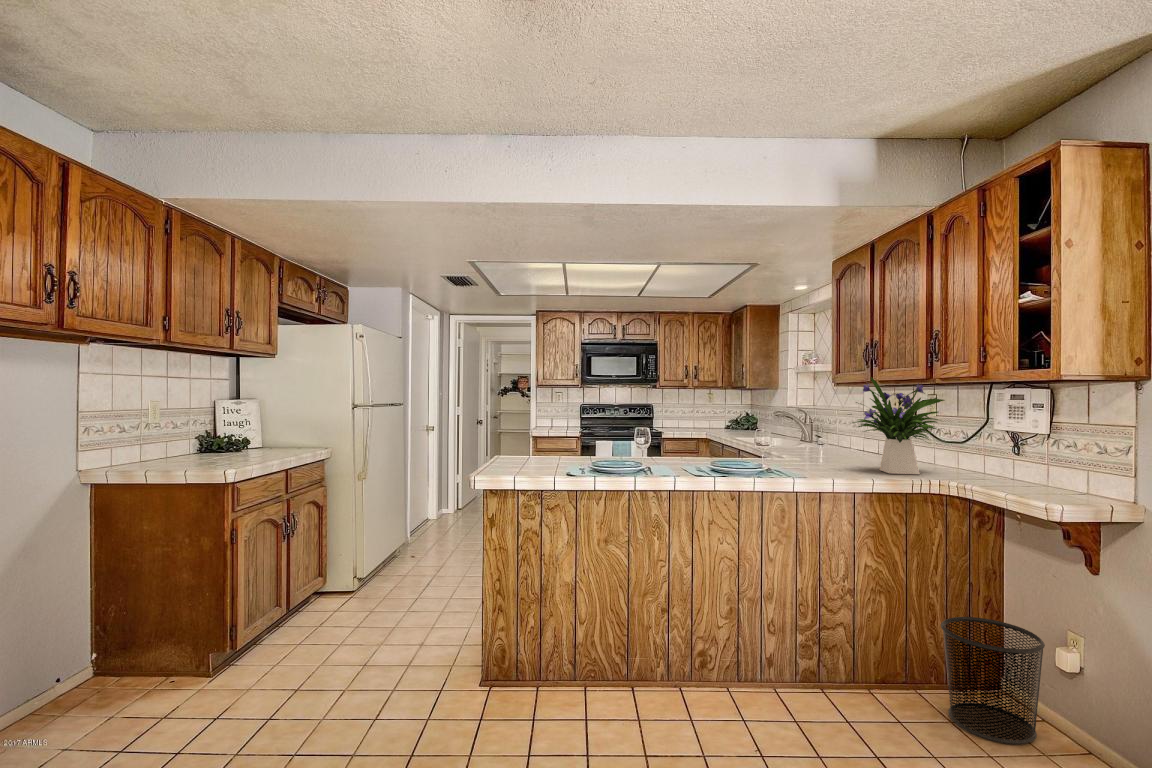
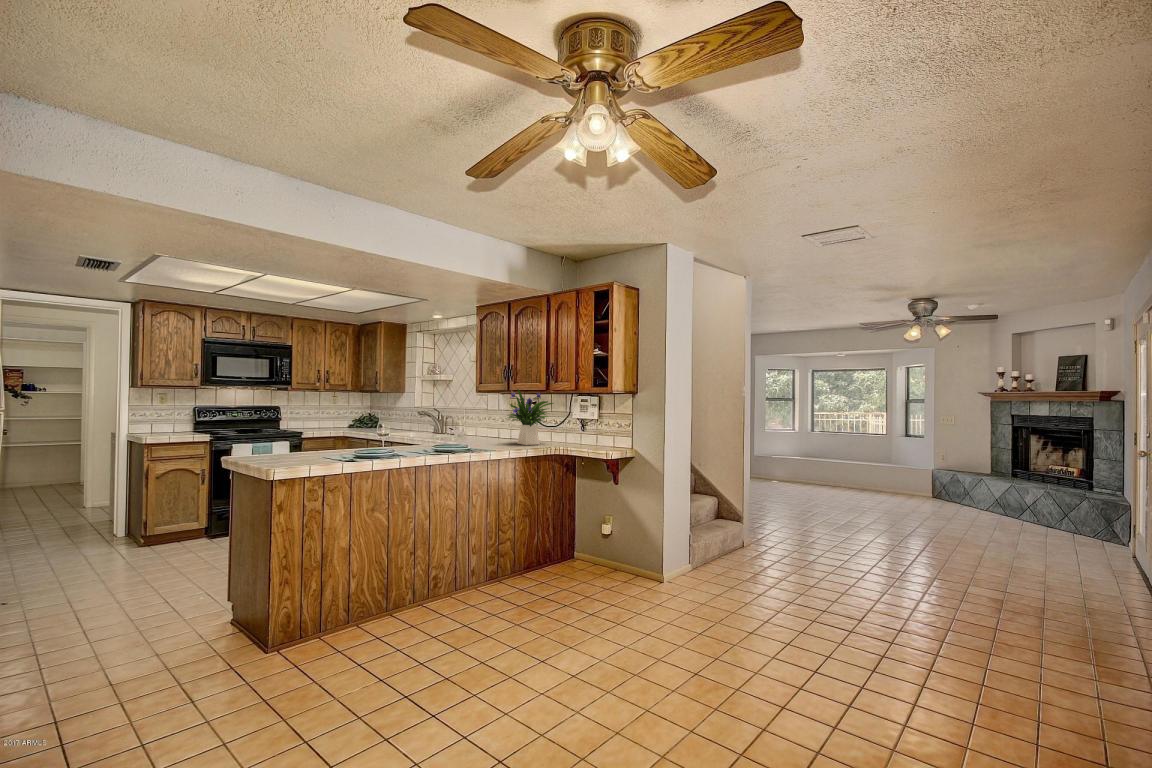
waste bin: present [941,617,1045,744] -> none [557,517,601,575]

